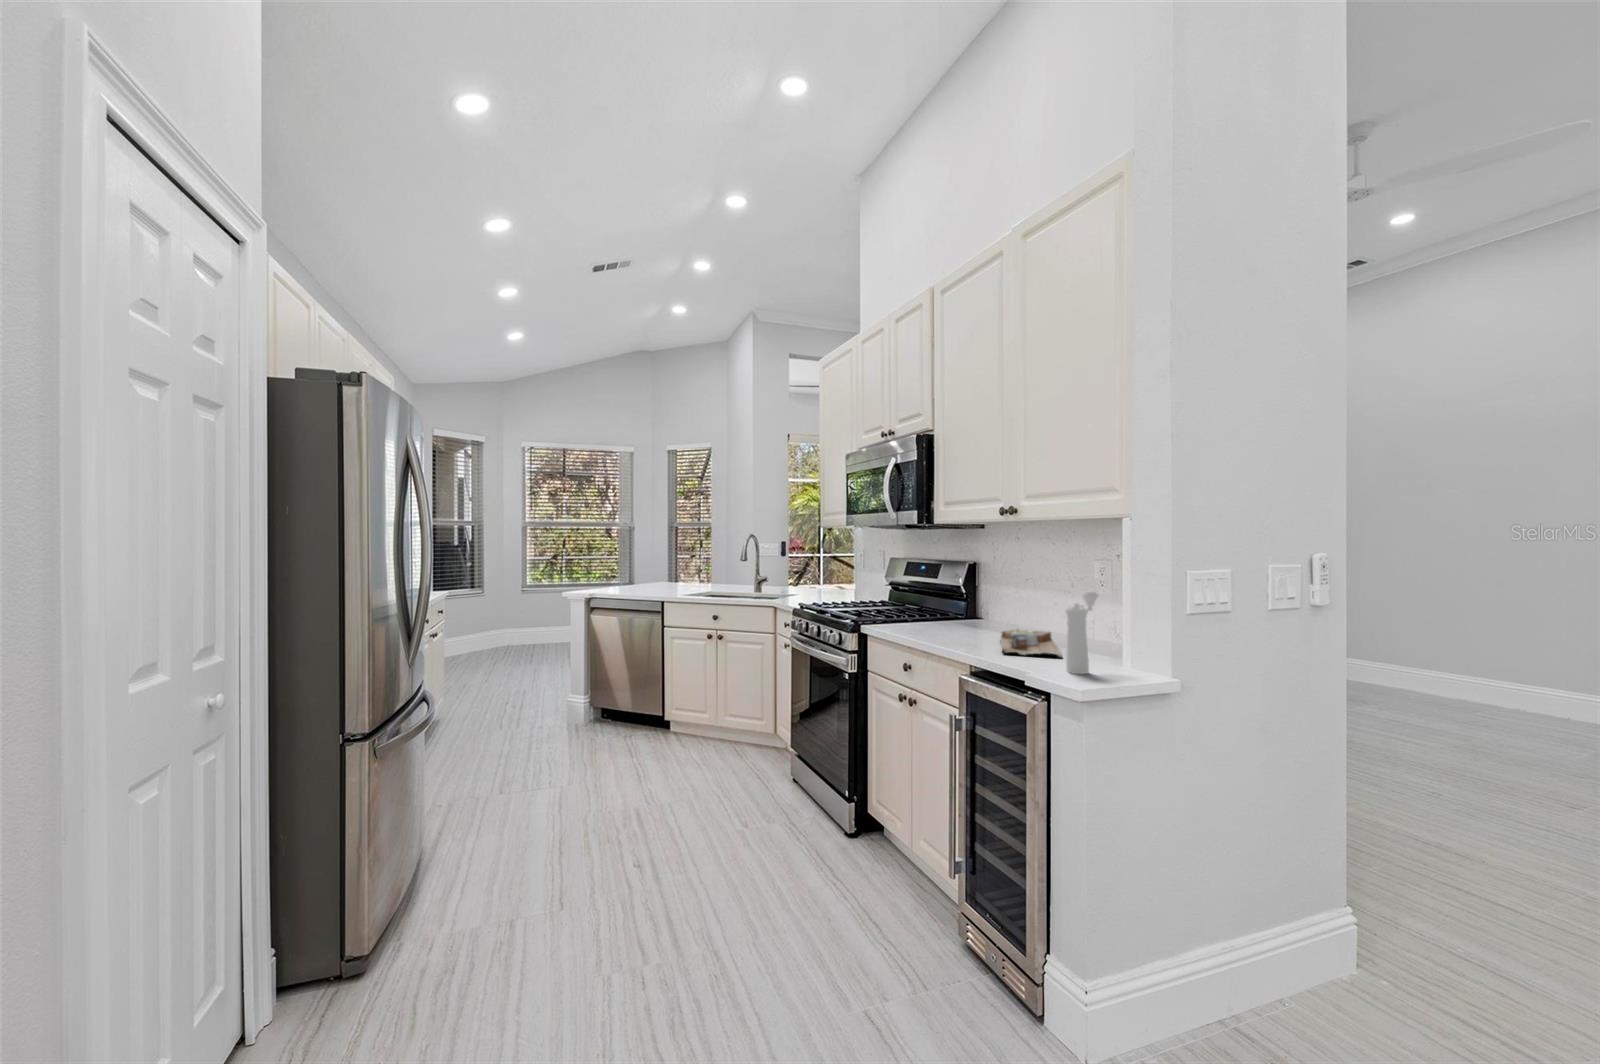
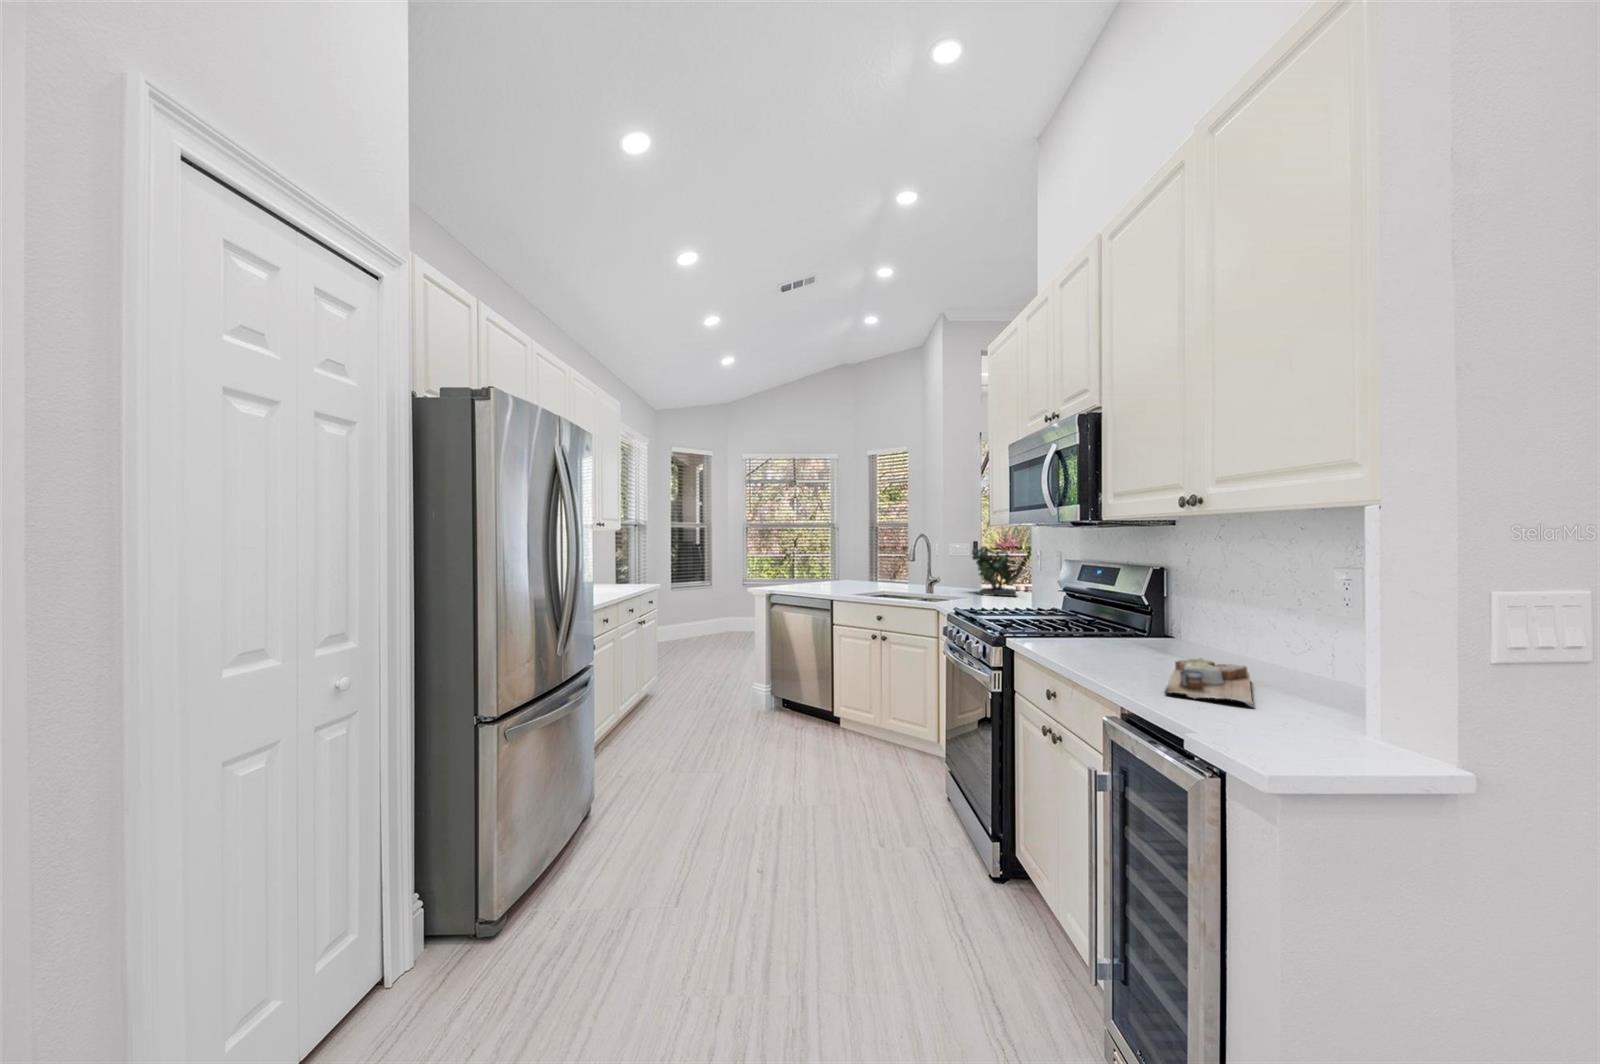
potted plant: none [794,543,838,593] -> present [972,547,1017,596]
pepper mill: present [1065,591,1098,674] -> none [1247,620,1306,740]

